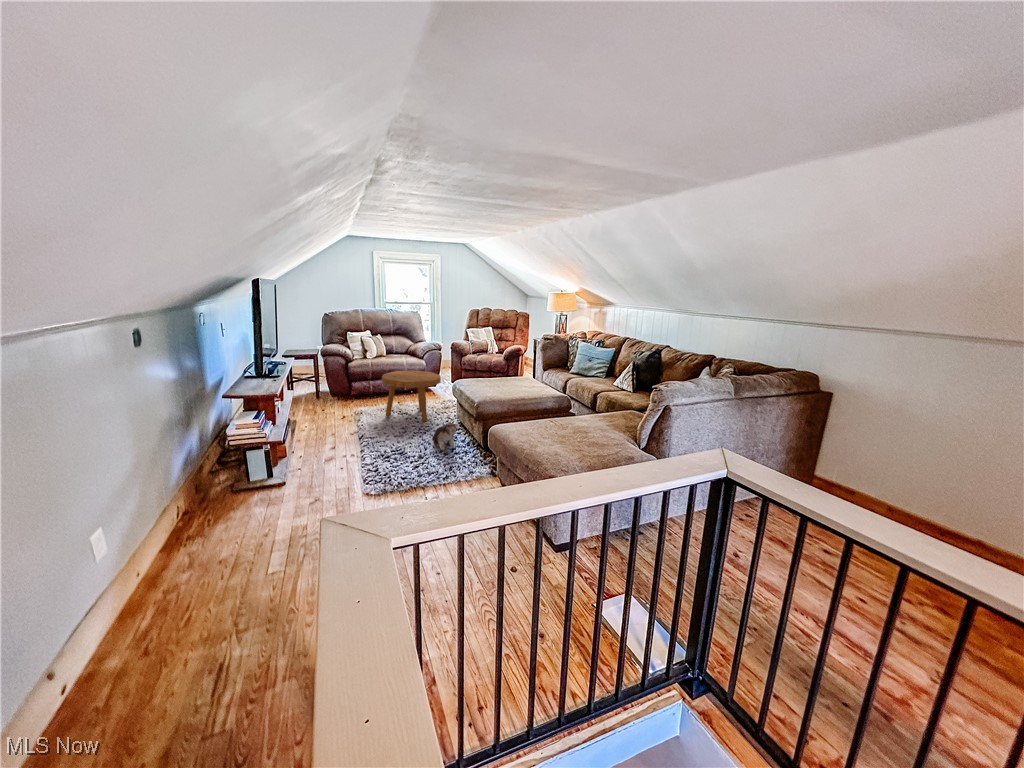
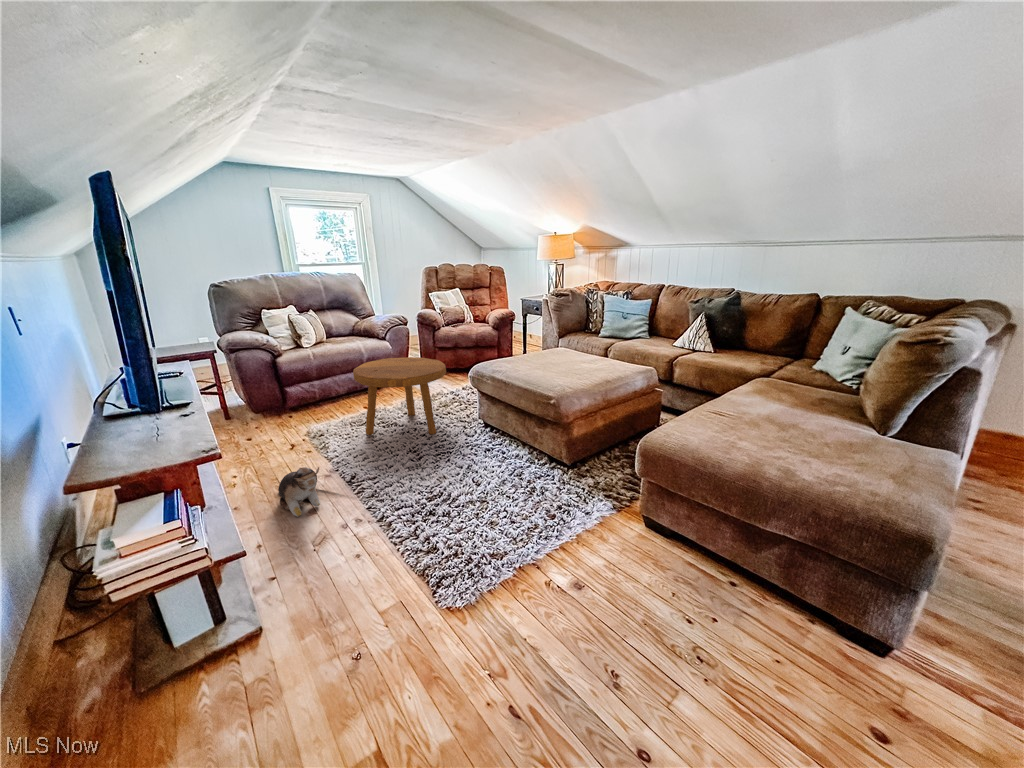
plush toy: present [432,422,458,450] -> present [278,467,320,517]

